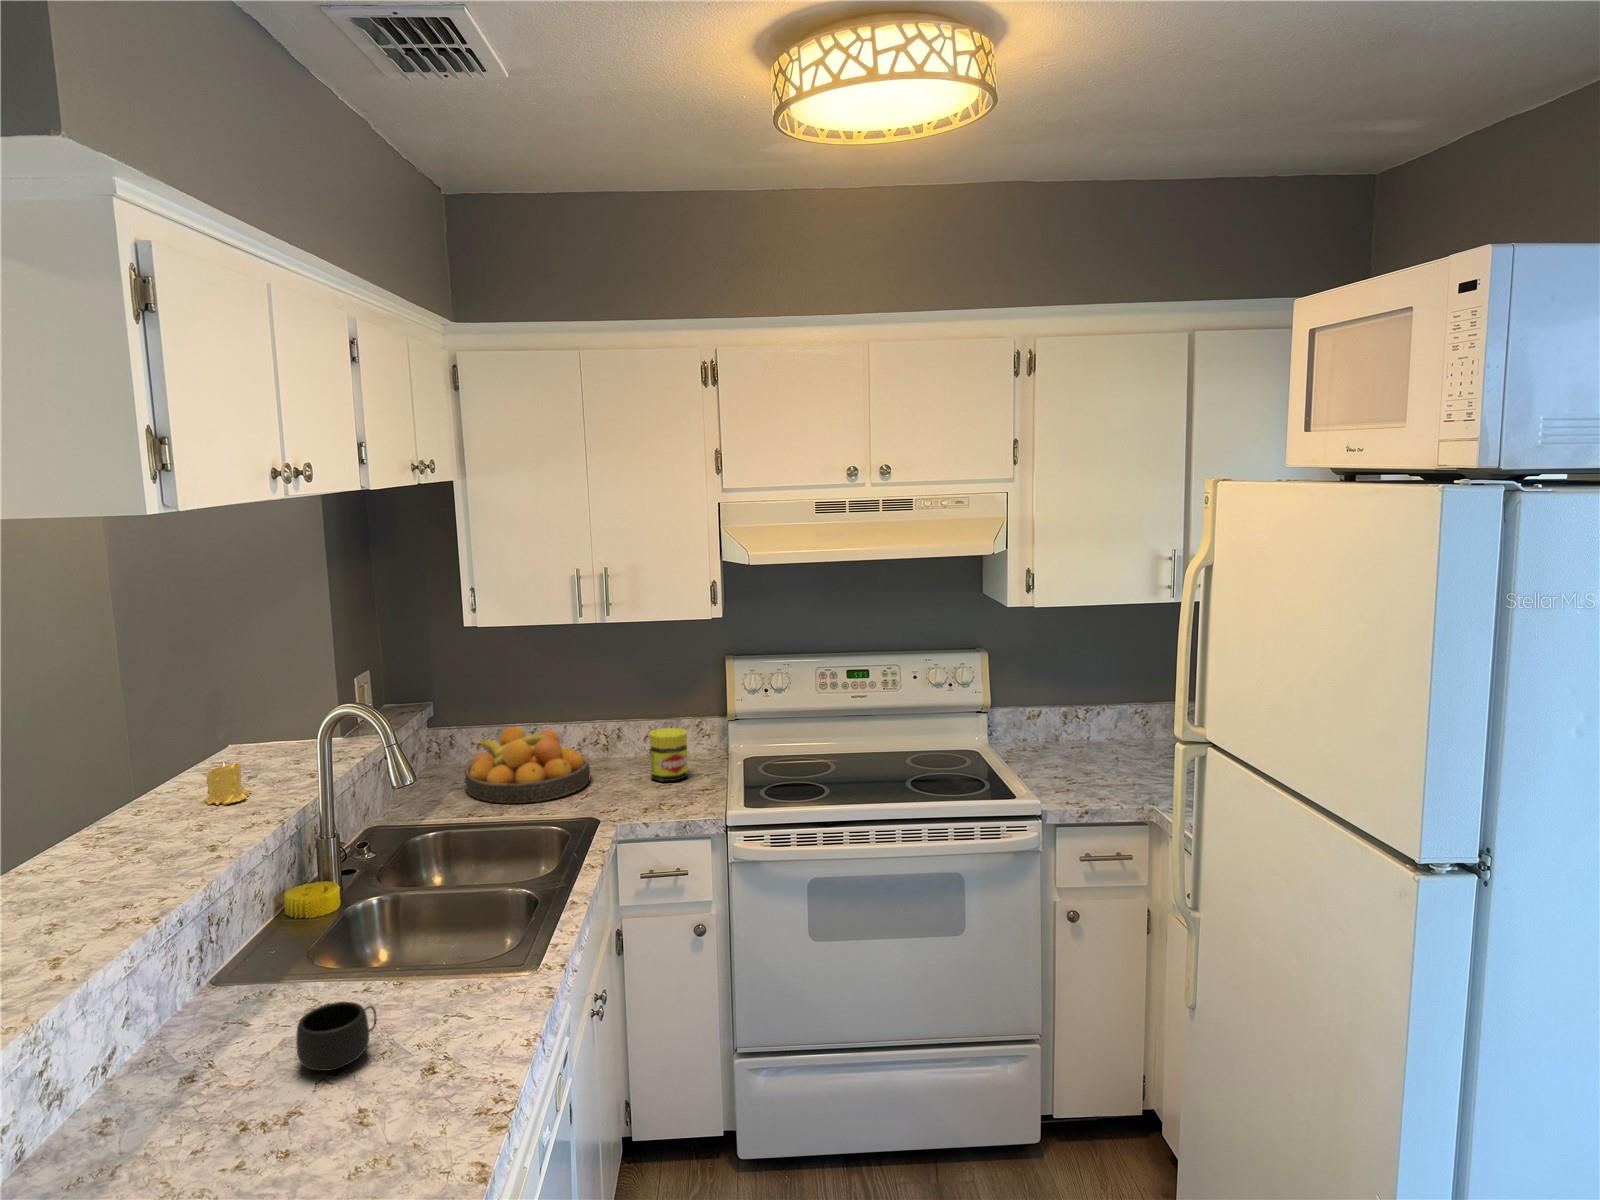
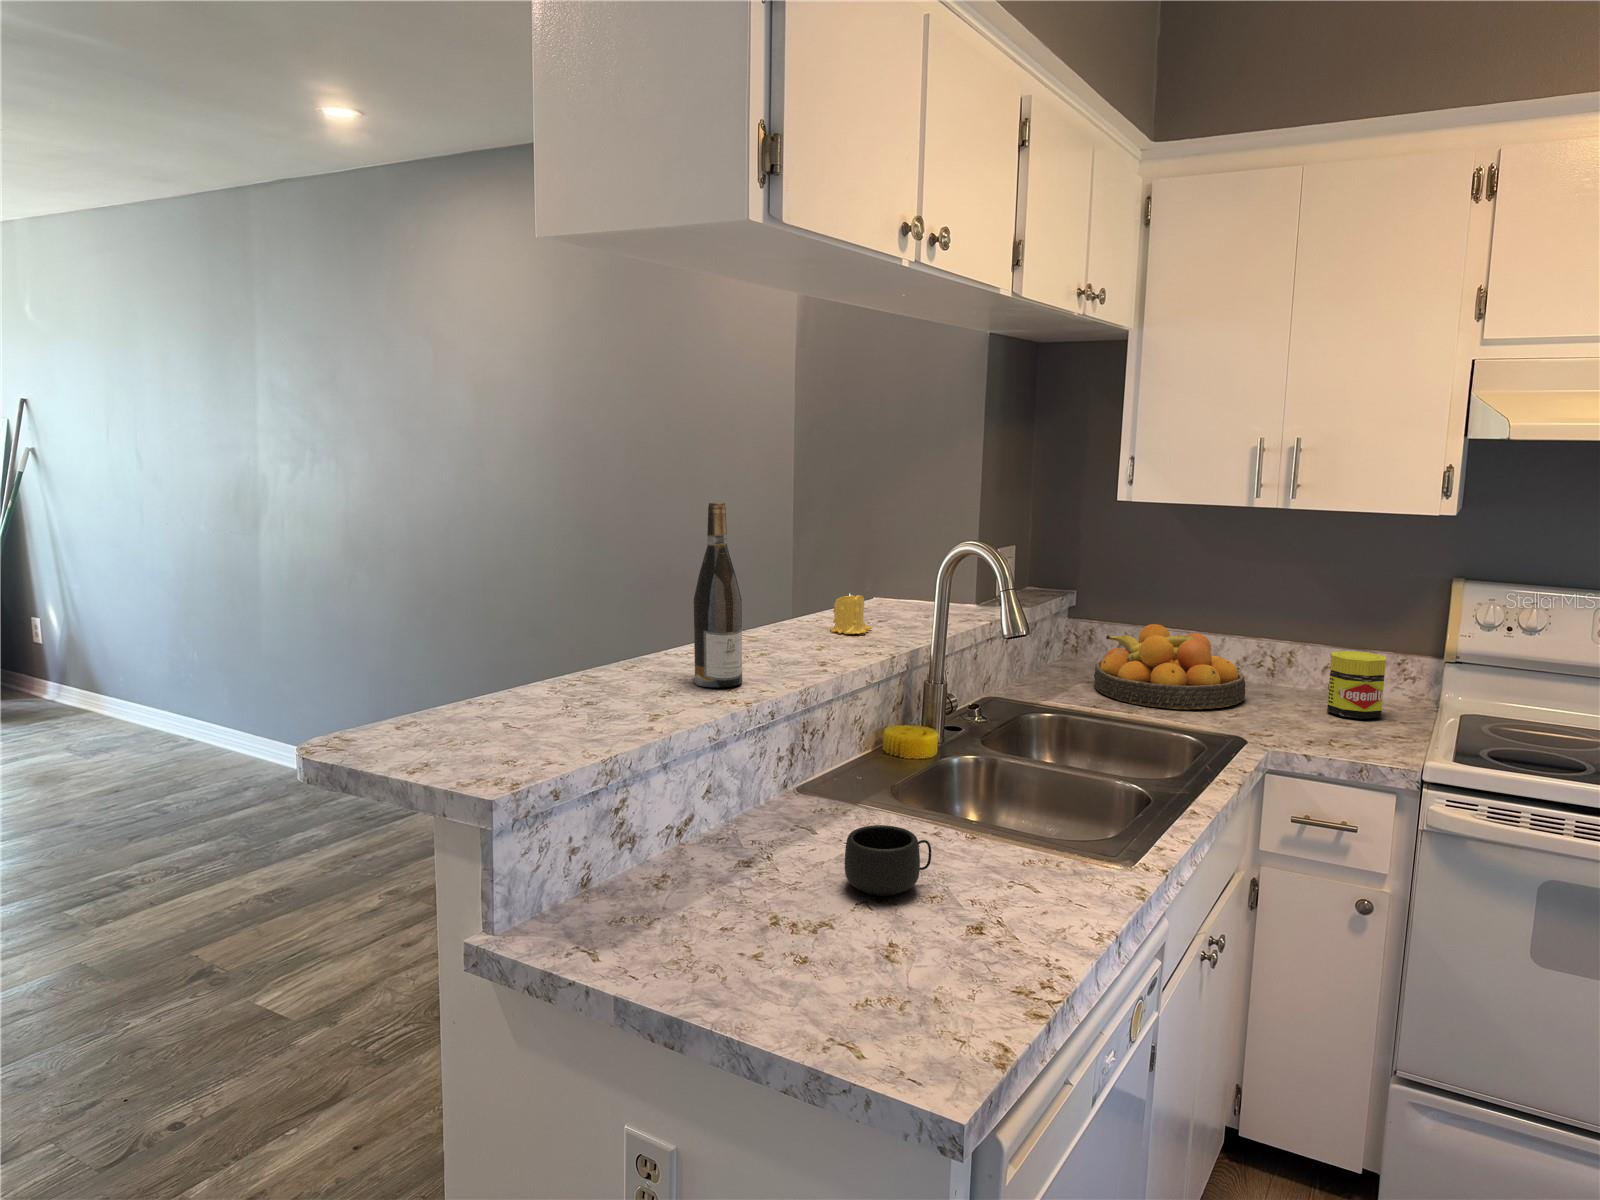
wine bottle: none [68,721,136,912] -> present [694,503,742,687]

